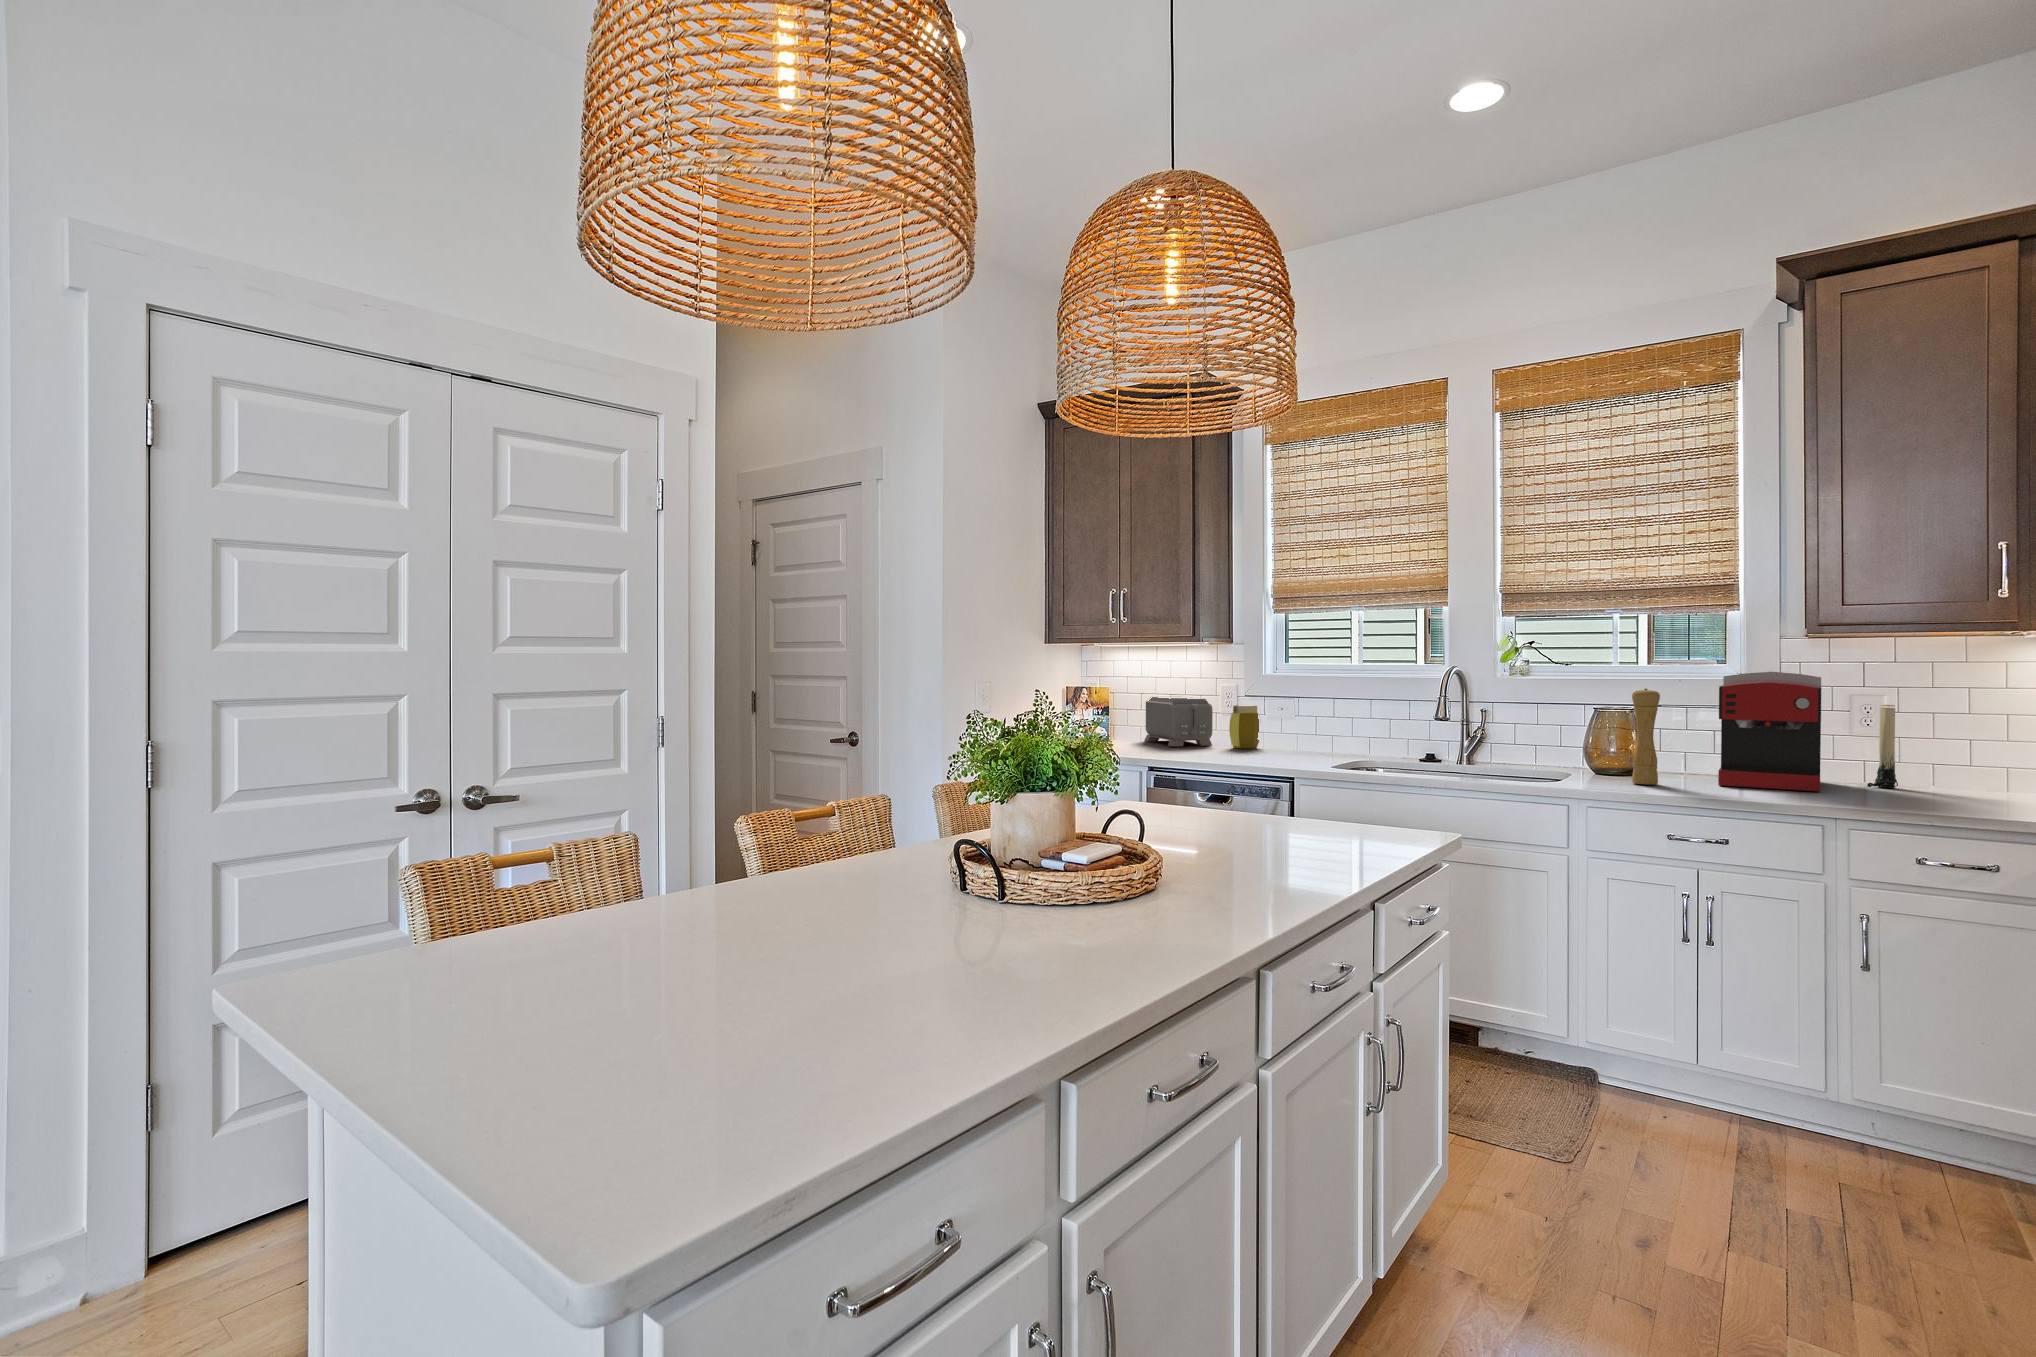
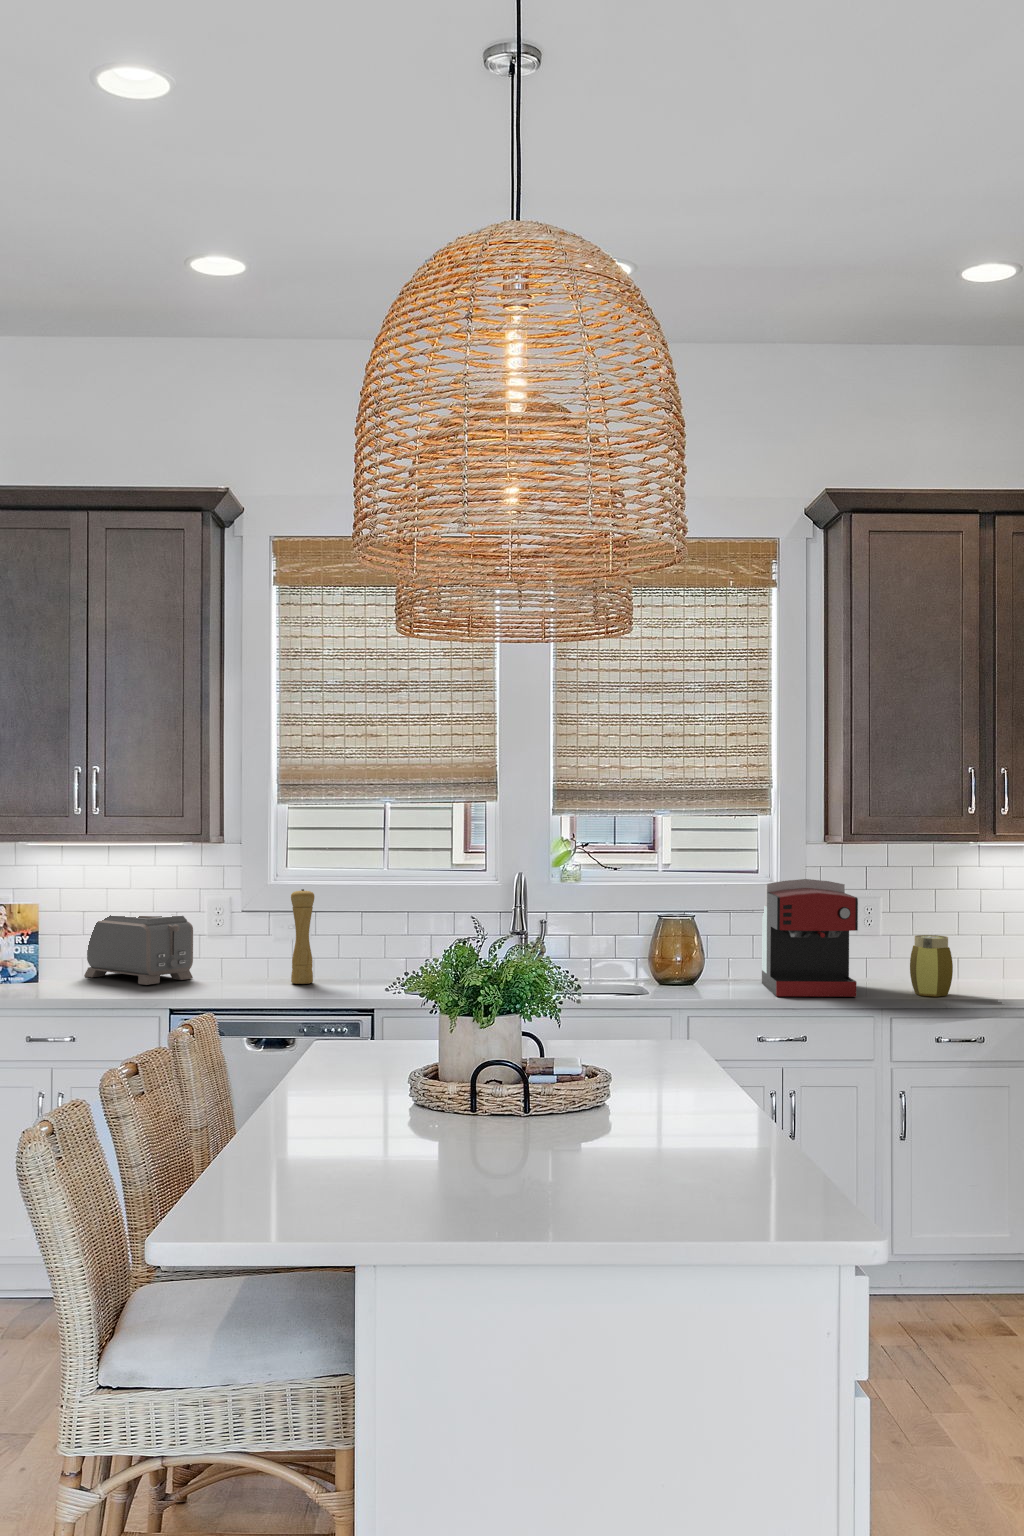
pepper mill: present [1632,689,1660,785] -> present [291,889,314,984]
jar: present [1229,705,1259,749] -> present [910,935,953,997]
candle: present [1867,705,1898,788] -> none [877,909,899,987]

